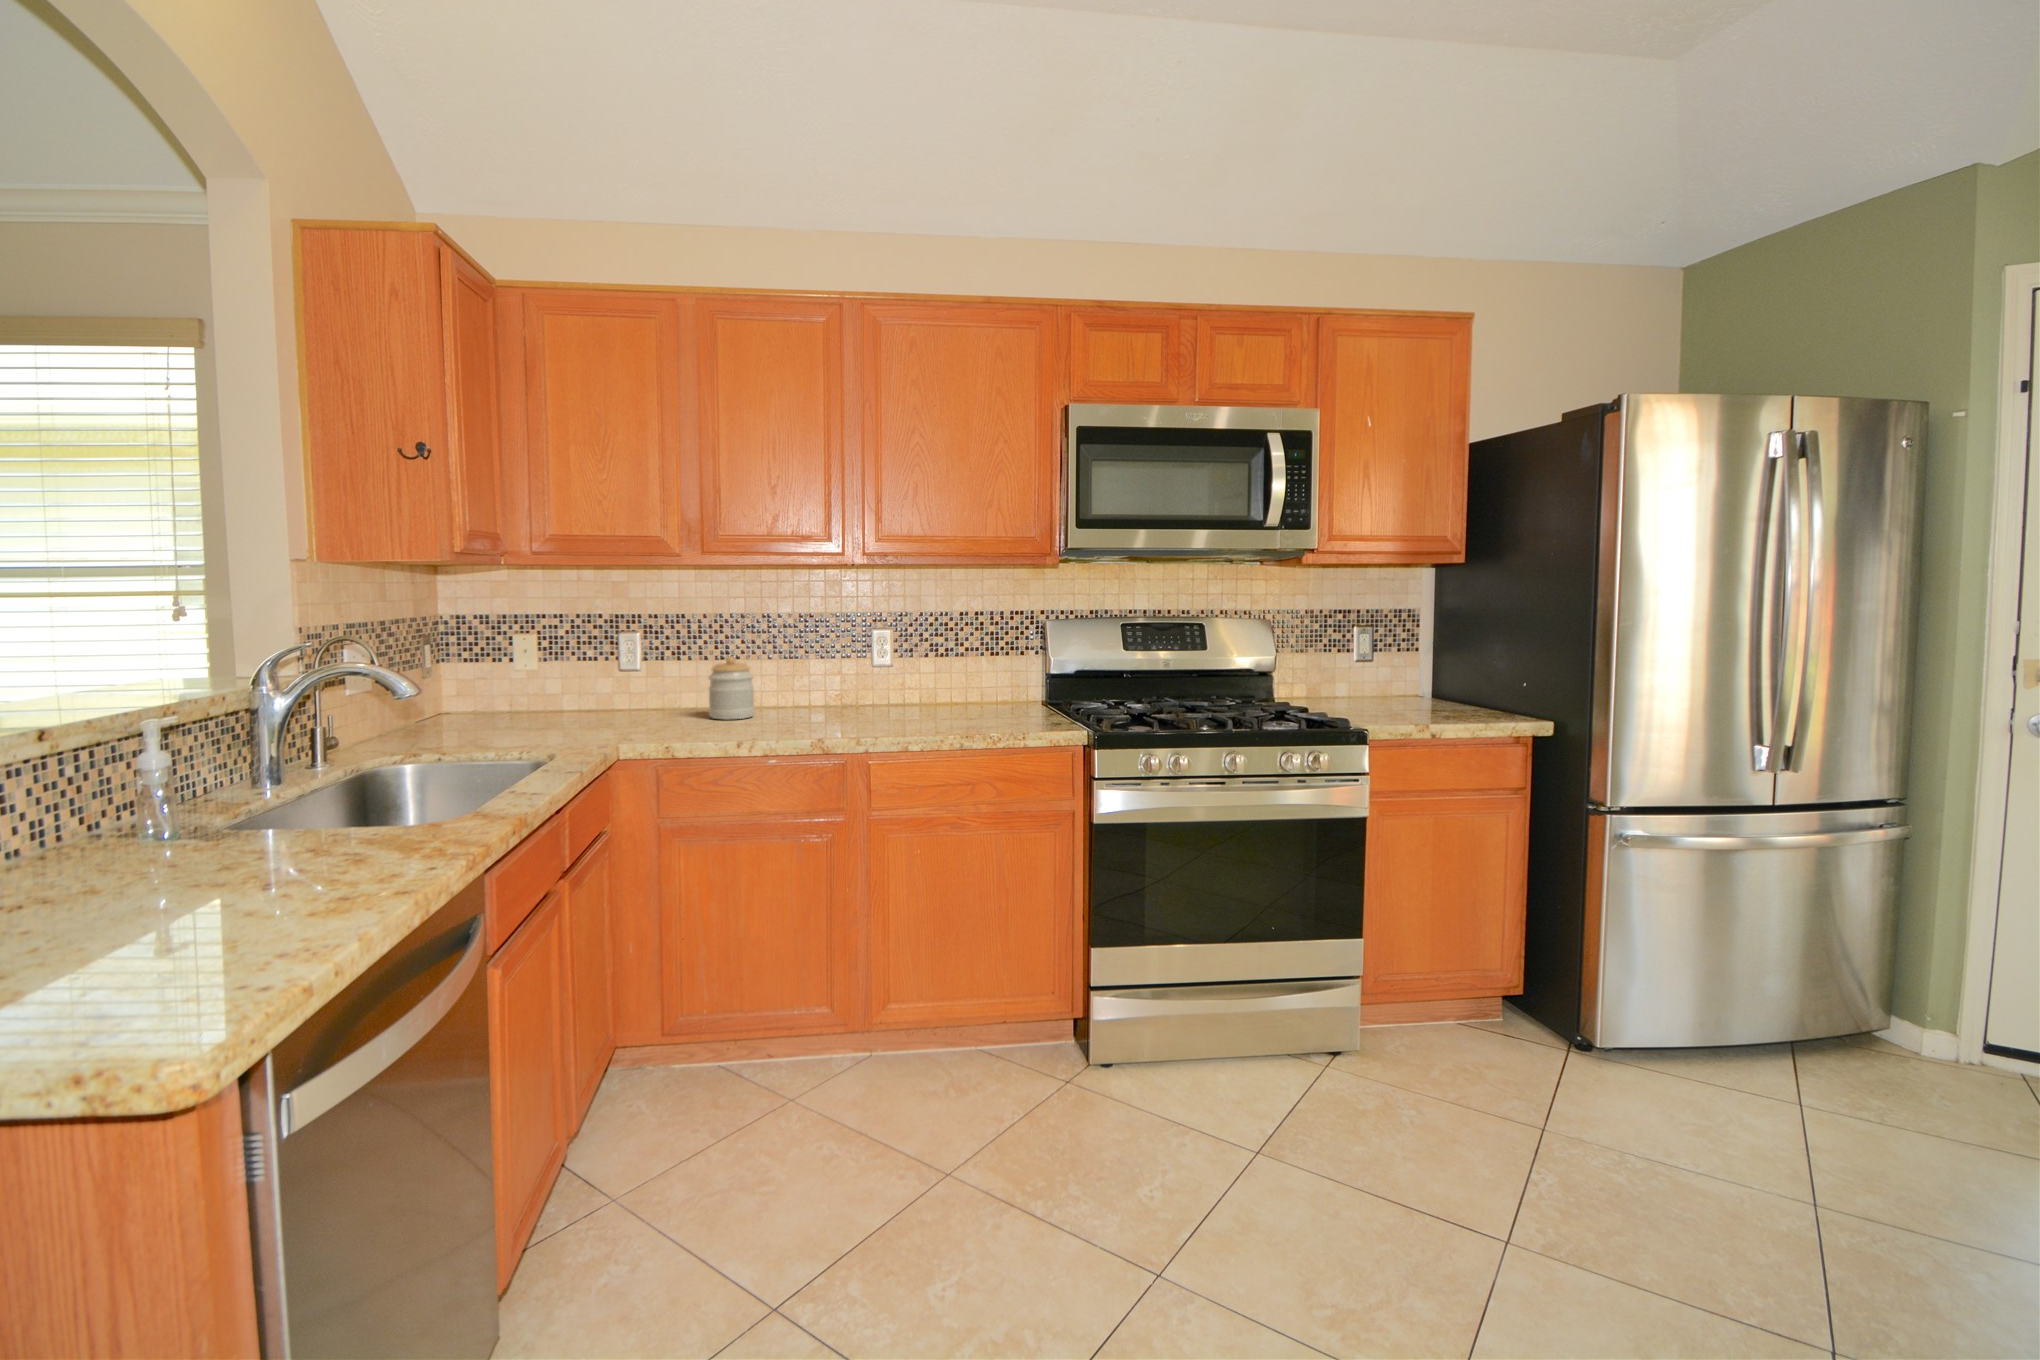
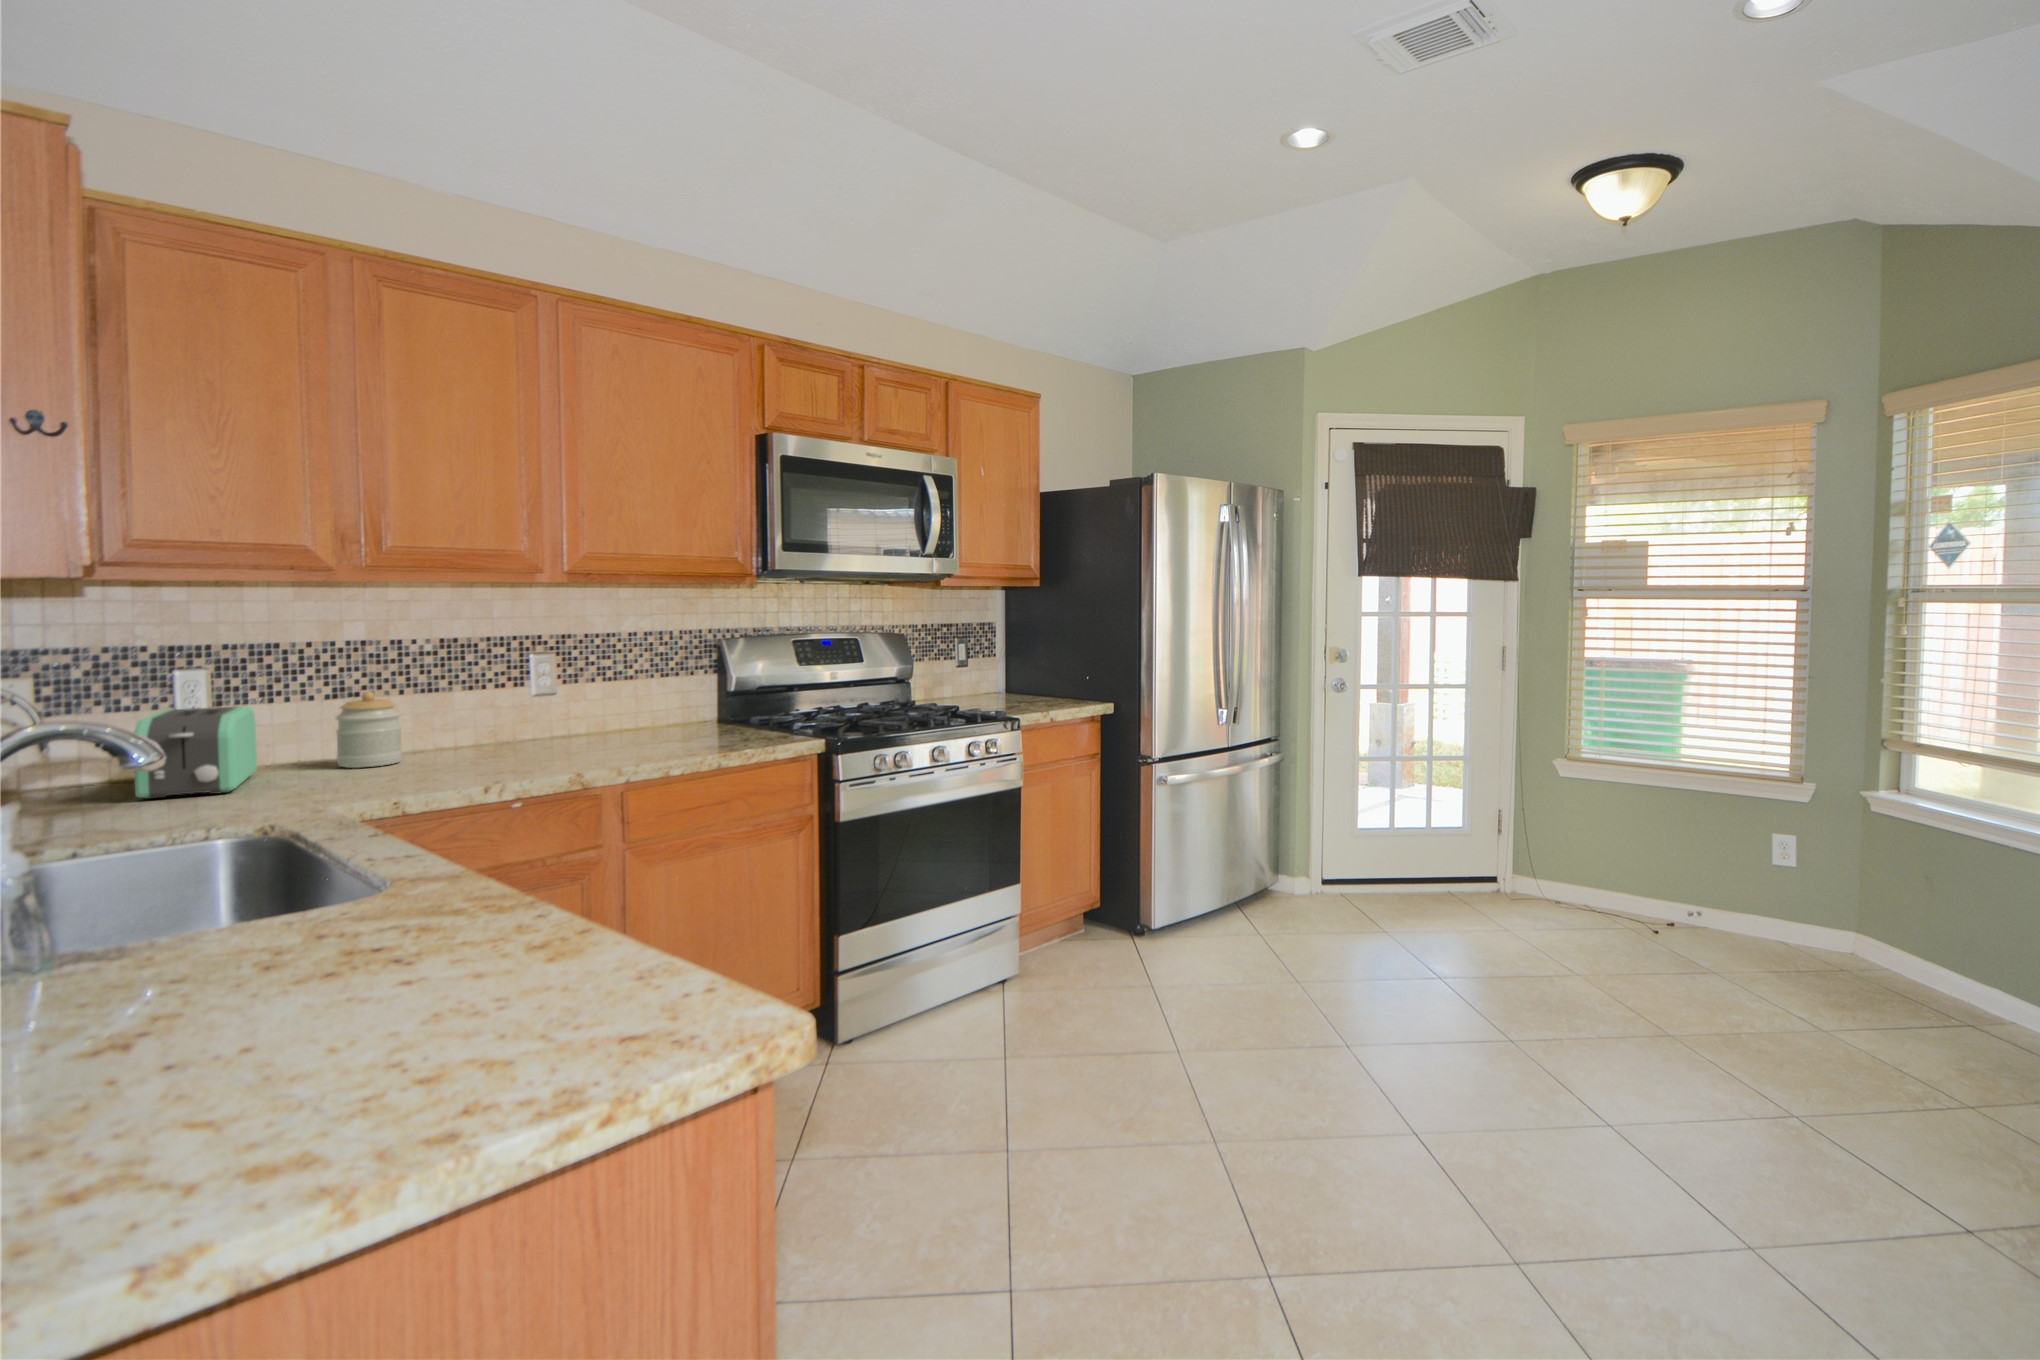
toaster: none [563,662,659,730] -> present [134,706,257,799]

